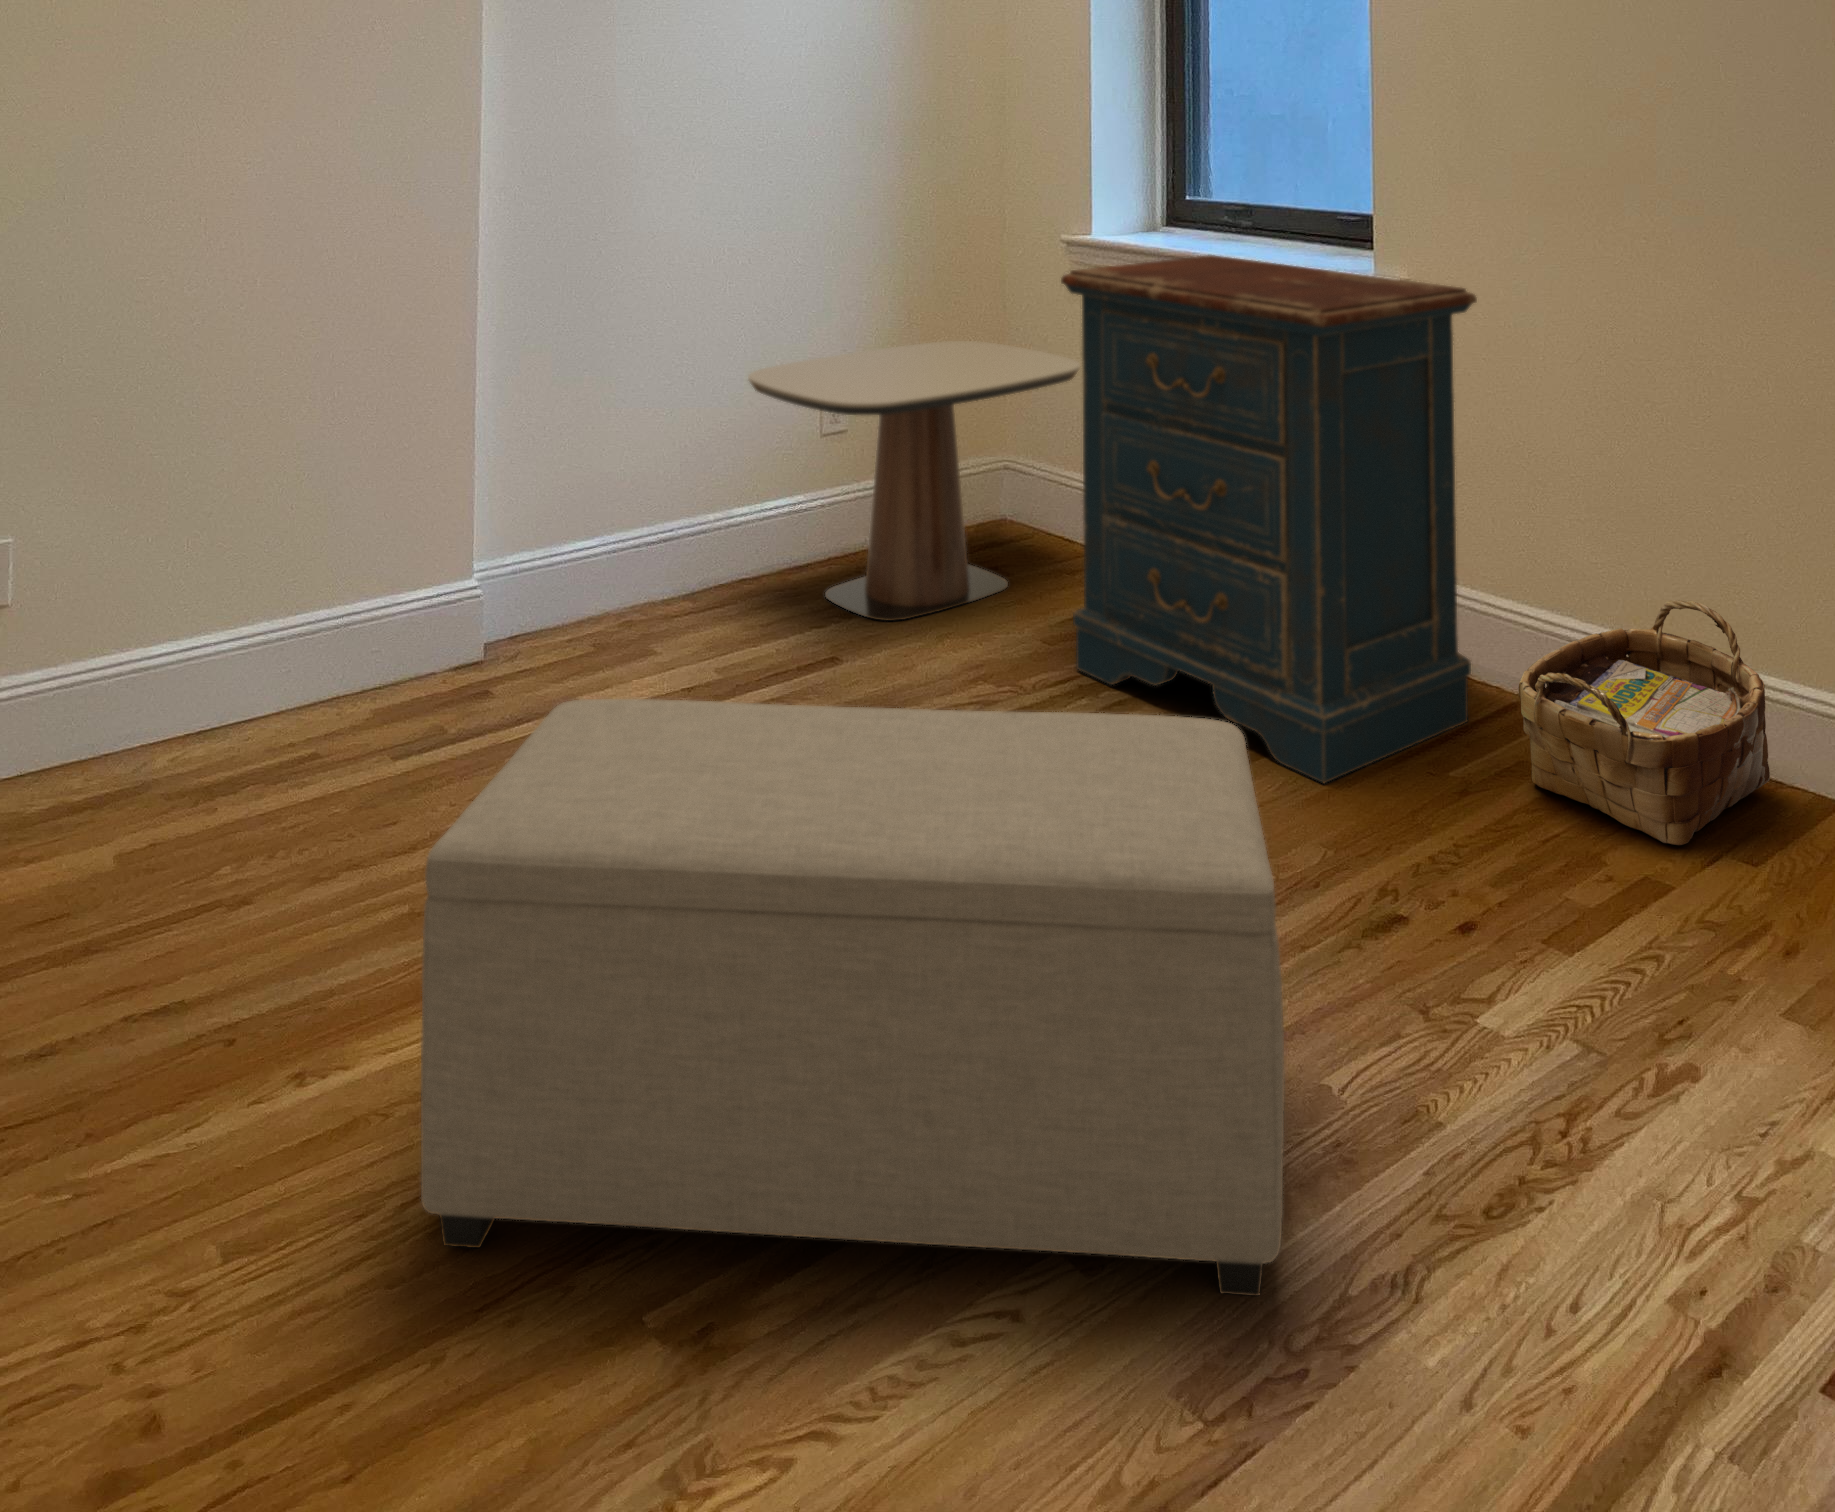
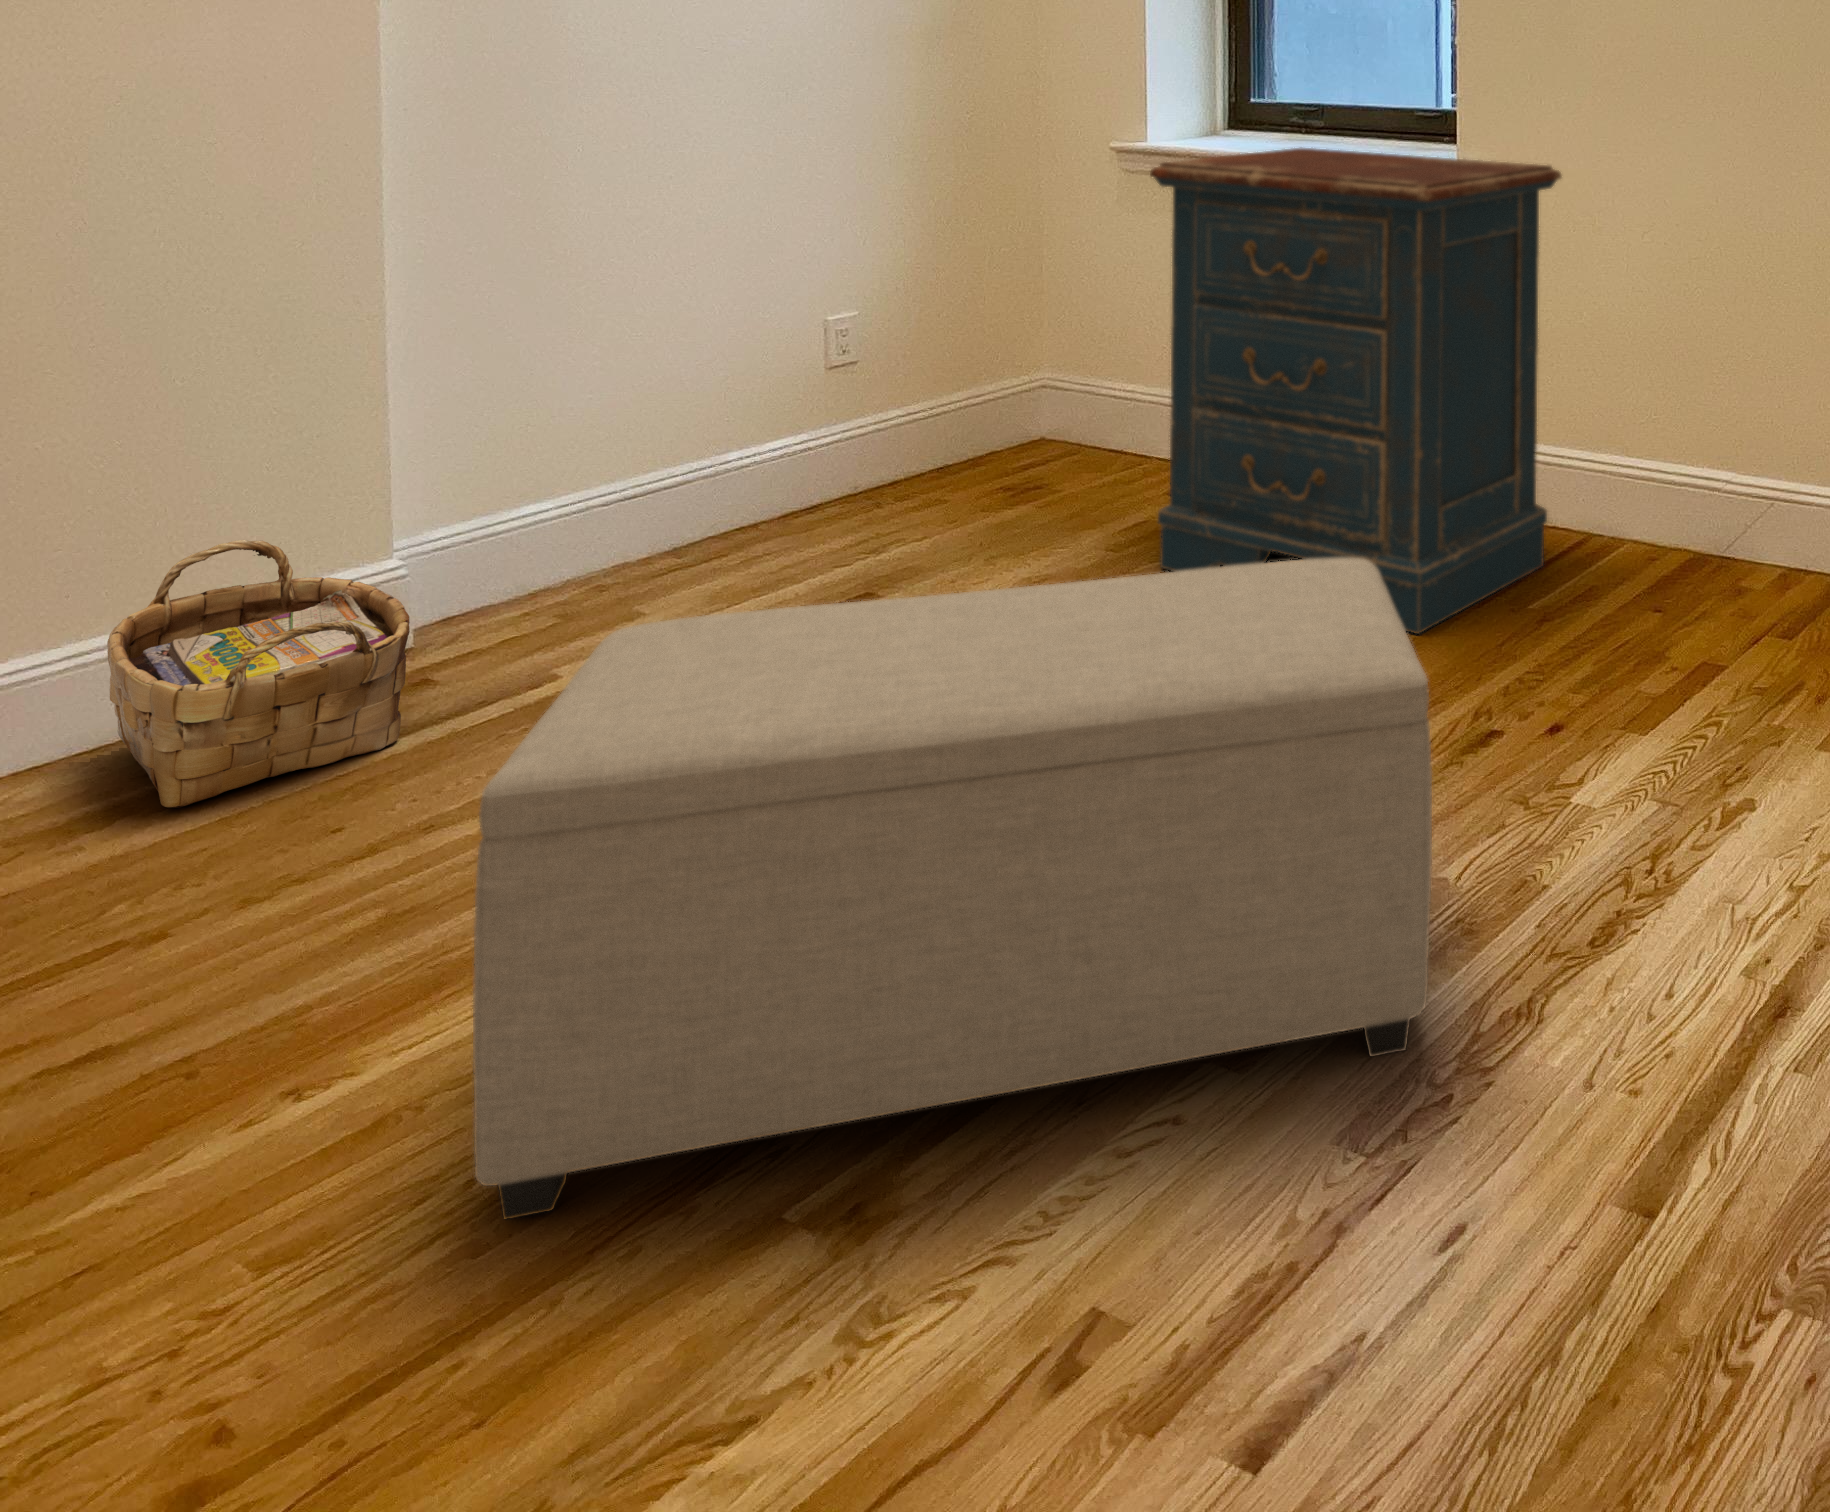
side table: present [748,341,1080,621] -> none [771,252,1157,548]
woven basket: present [1519,600,1770,845] -> present [107,540,410,808]

